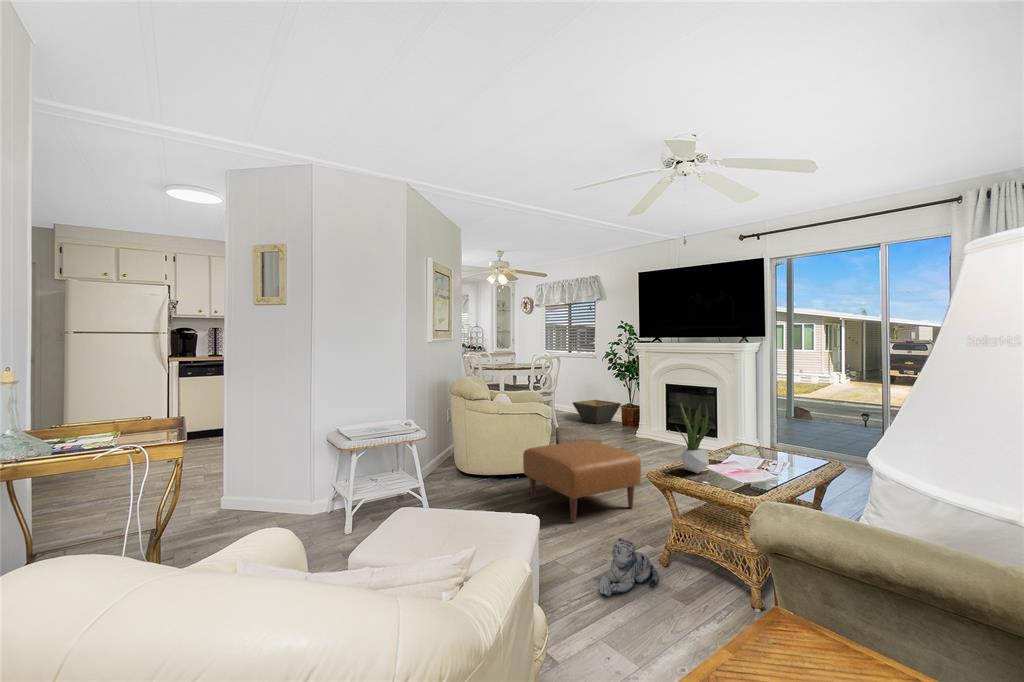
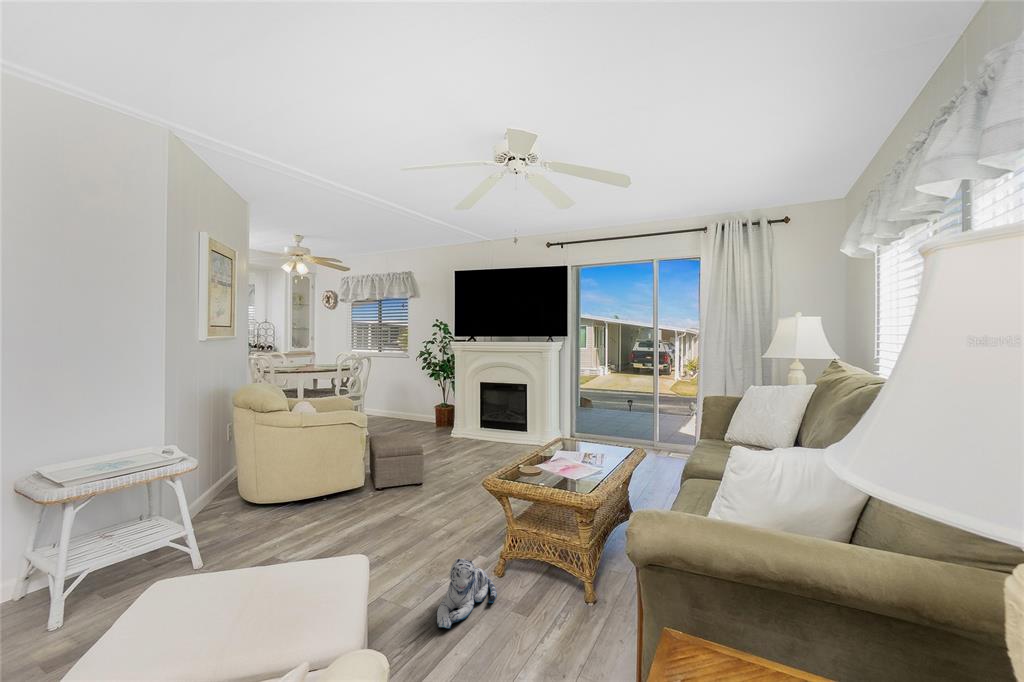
basket: present [573,400,621,424] -> none [384,401,436,427]
potted plant: present [677,403,710,473] -> none [508,403,541,475]
ottoman: present [523,440,641,522] -> none [335,449,468,545]

